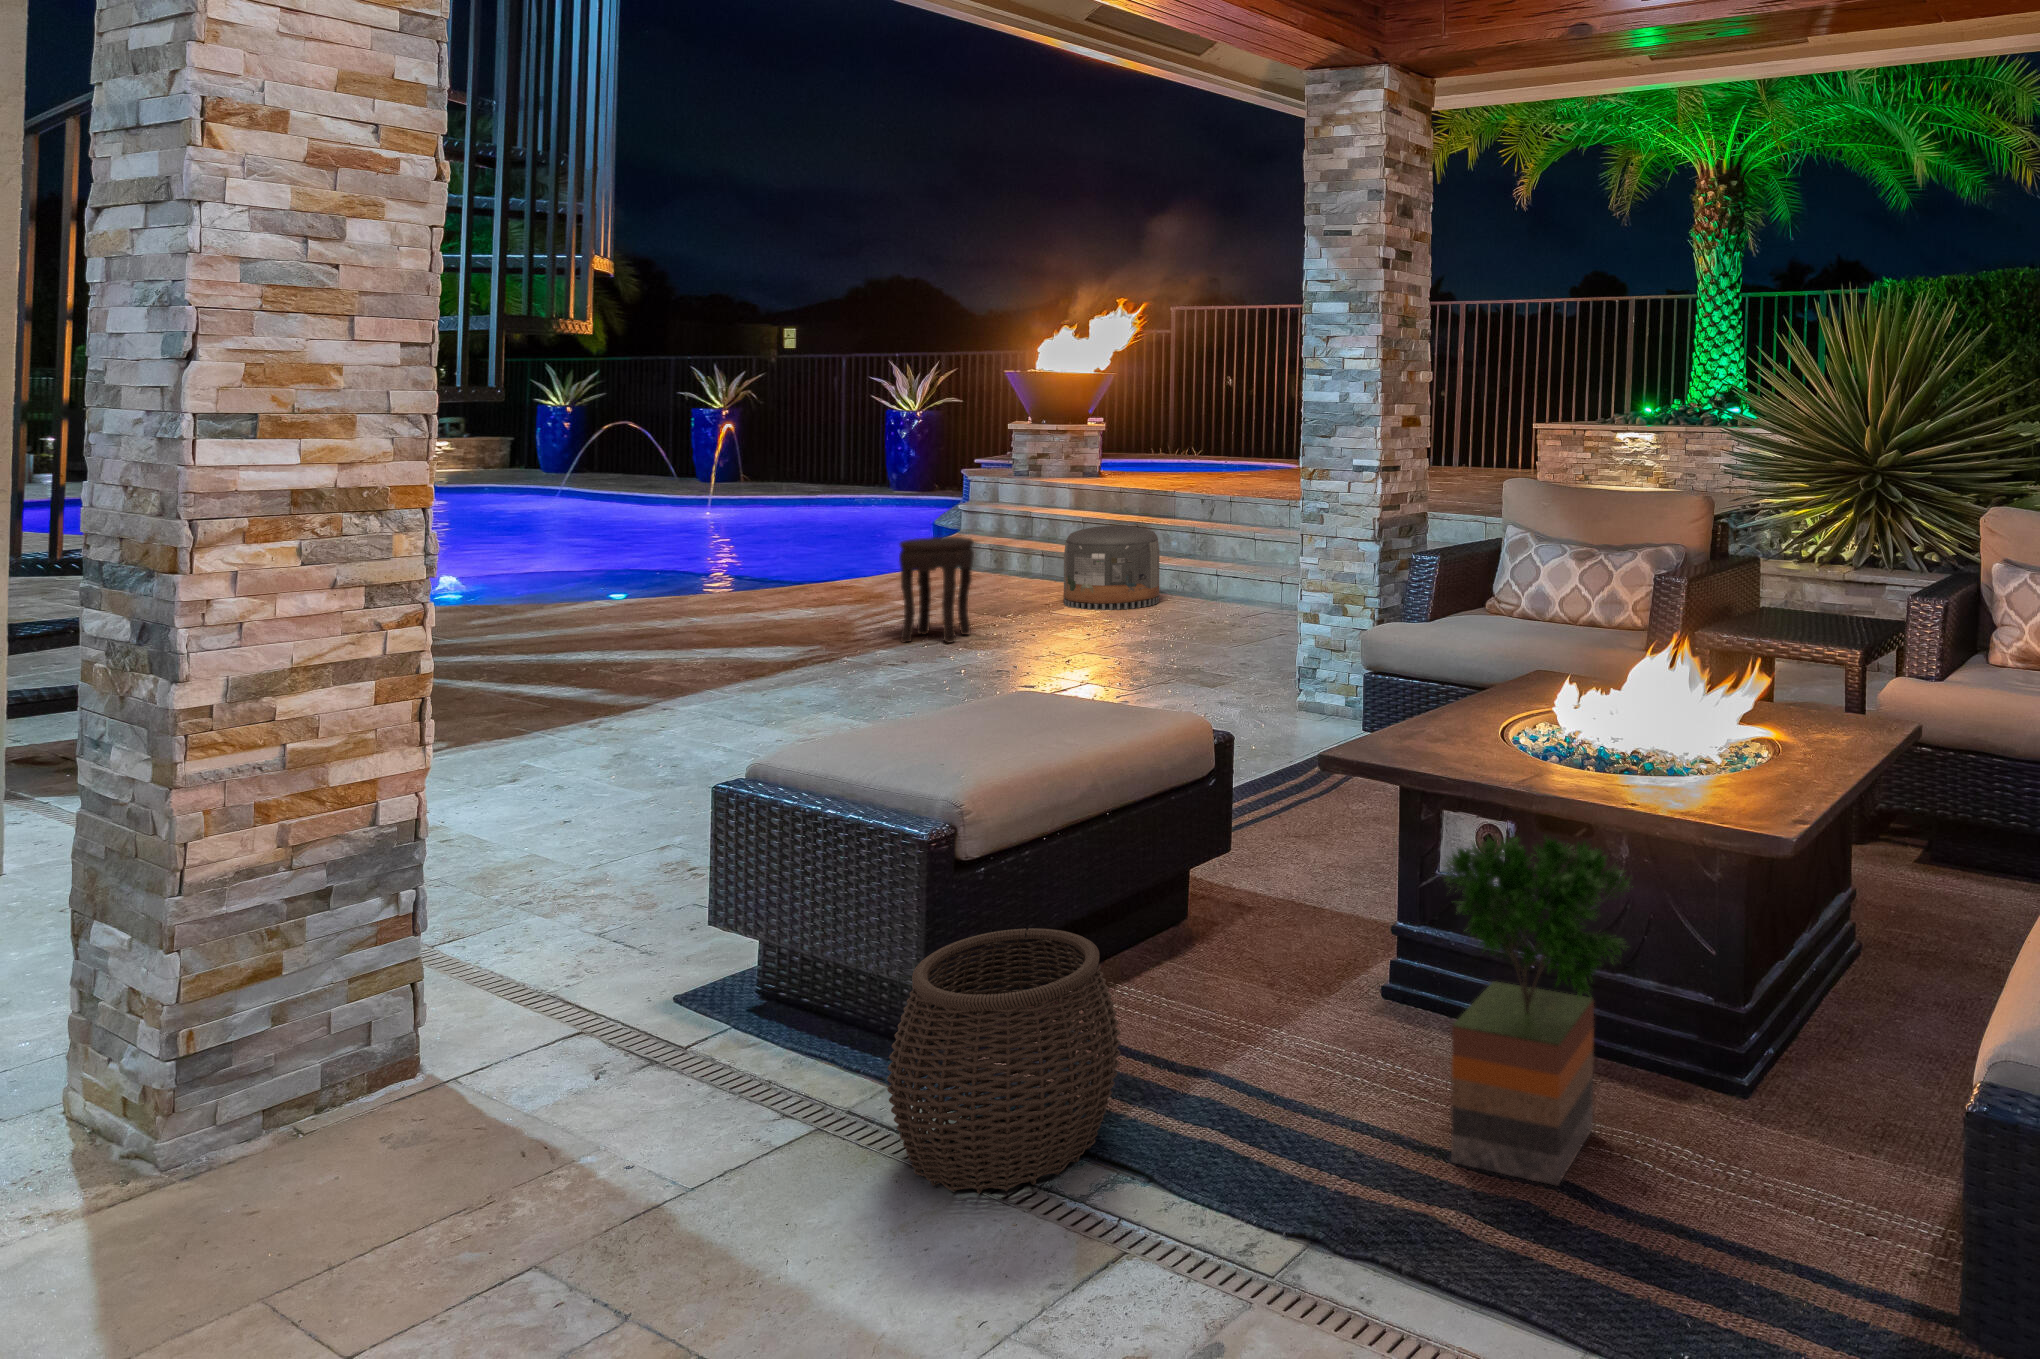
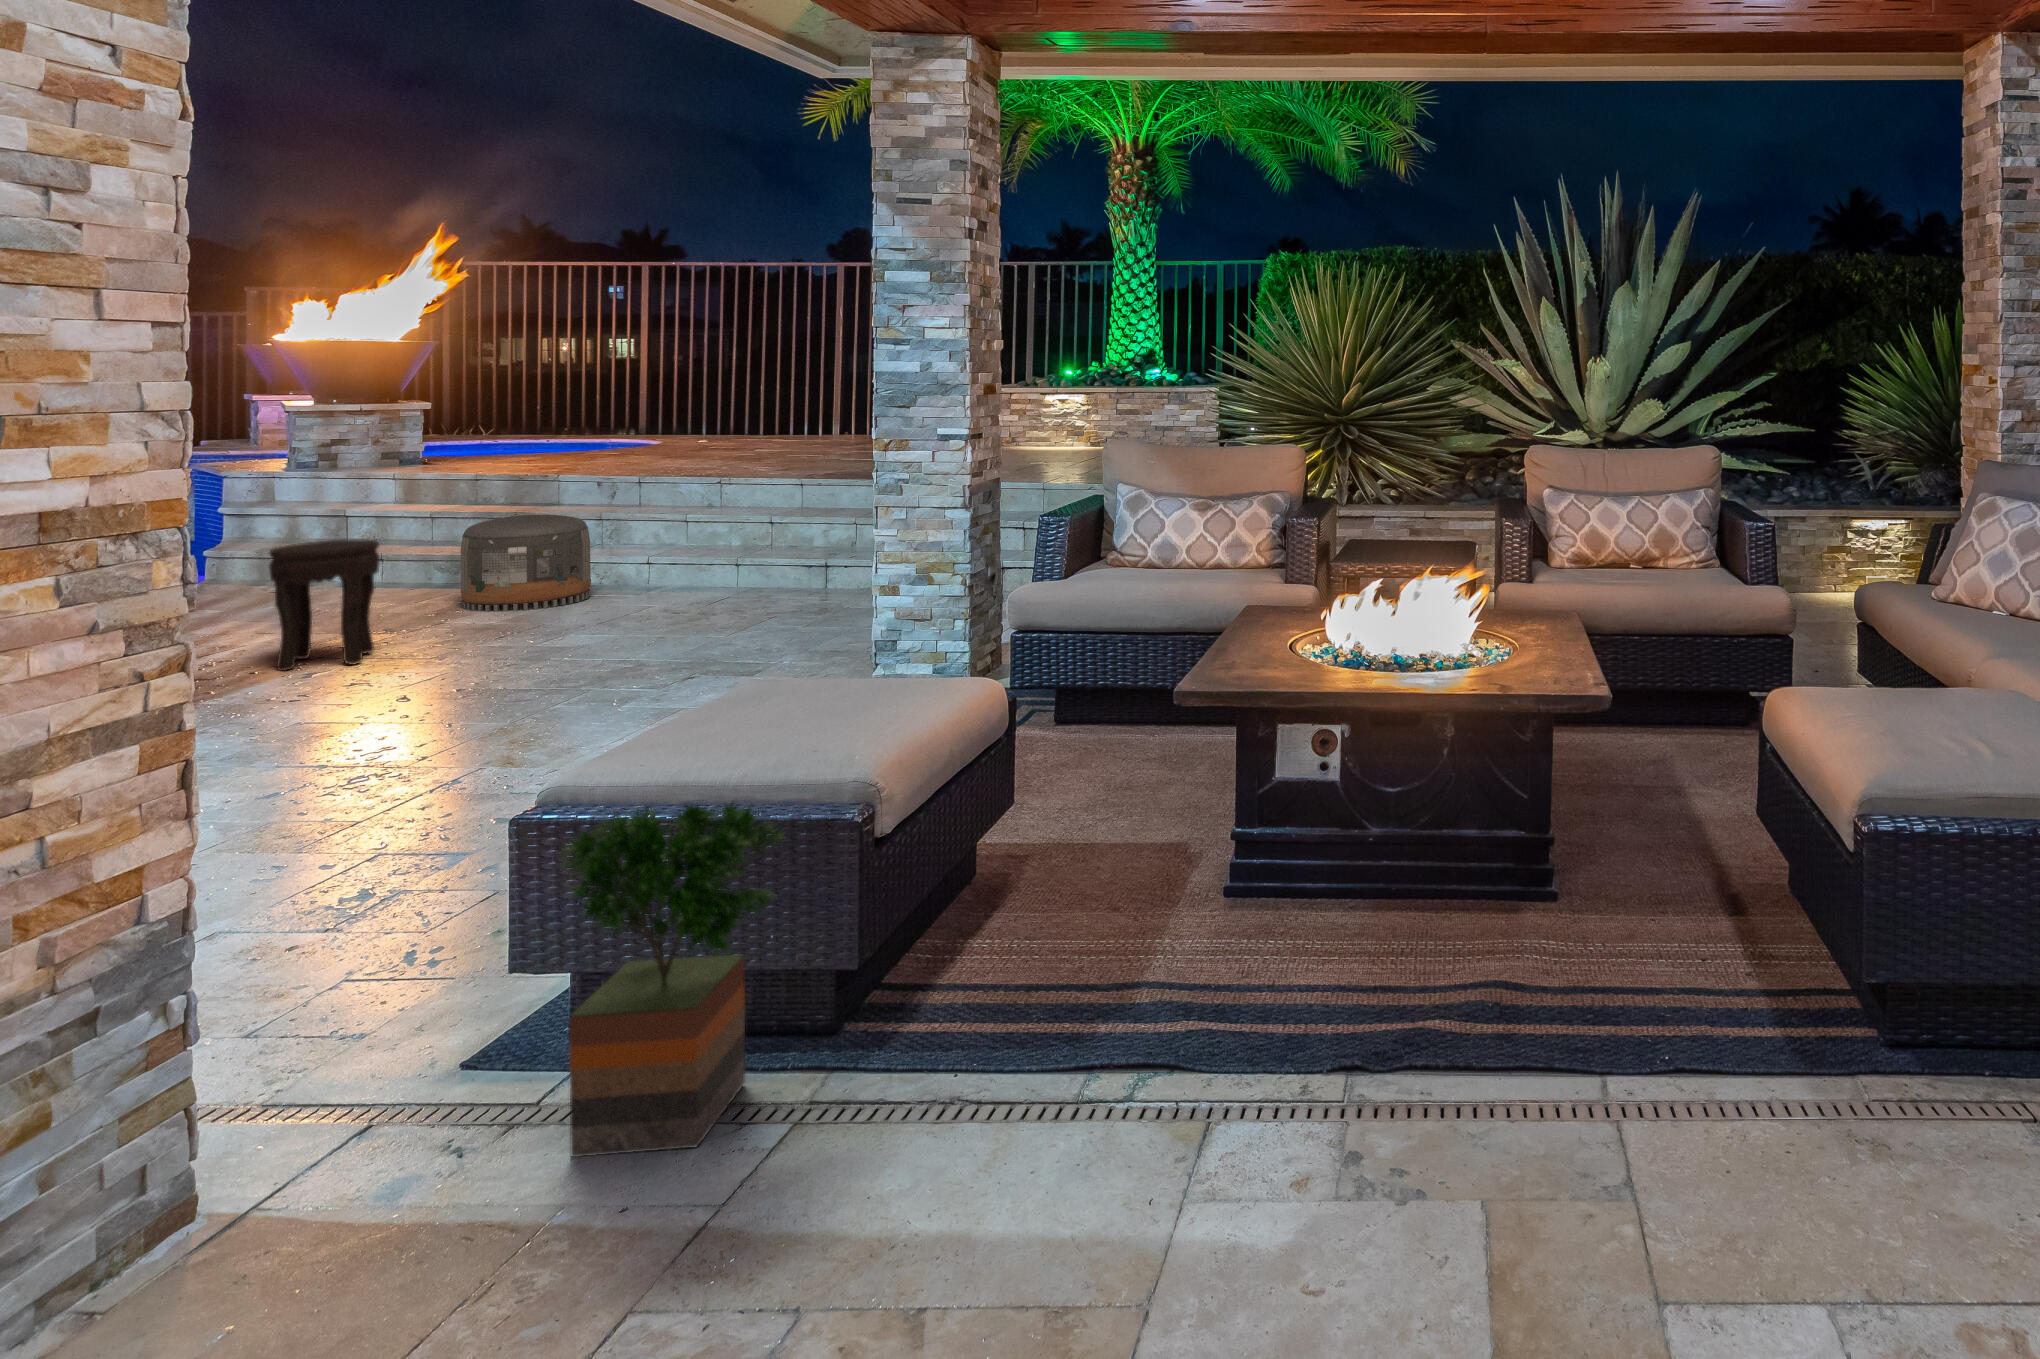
potted tree: present [1445,834,1630,1185] -> present [560,802,784,1157]
woven basket: present [887,928,1121,1194] -> none [910,879,1129,1131]

